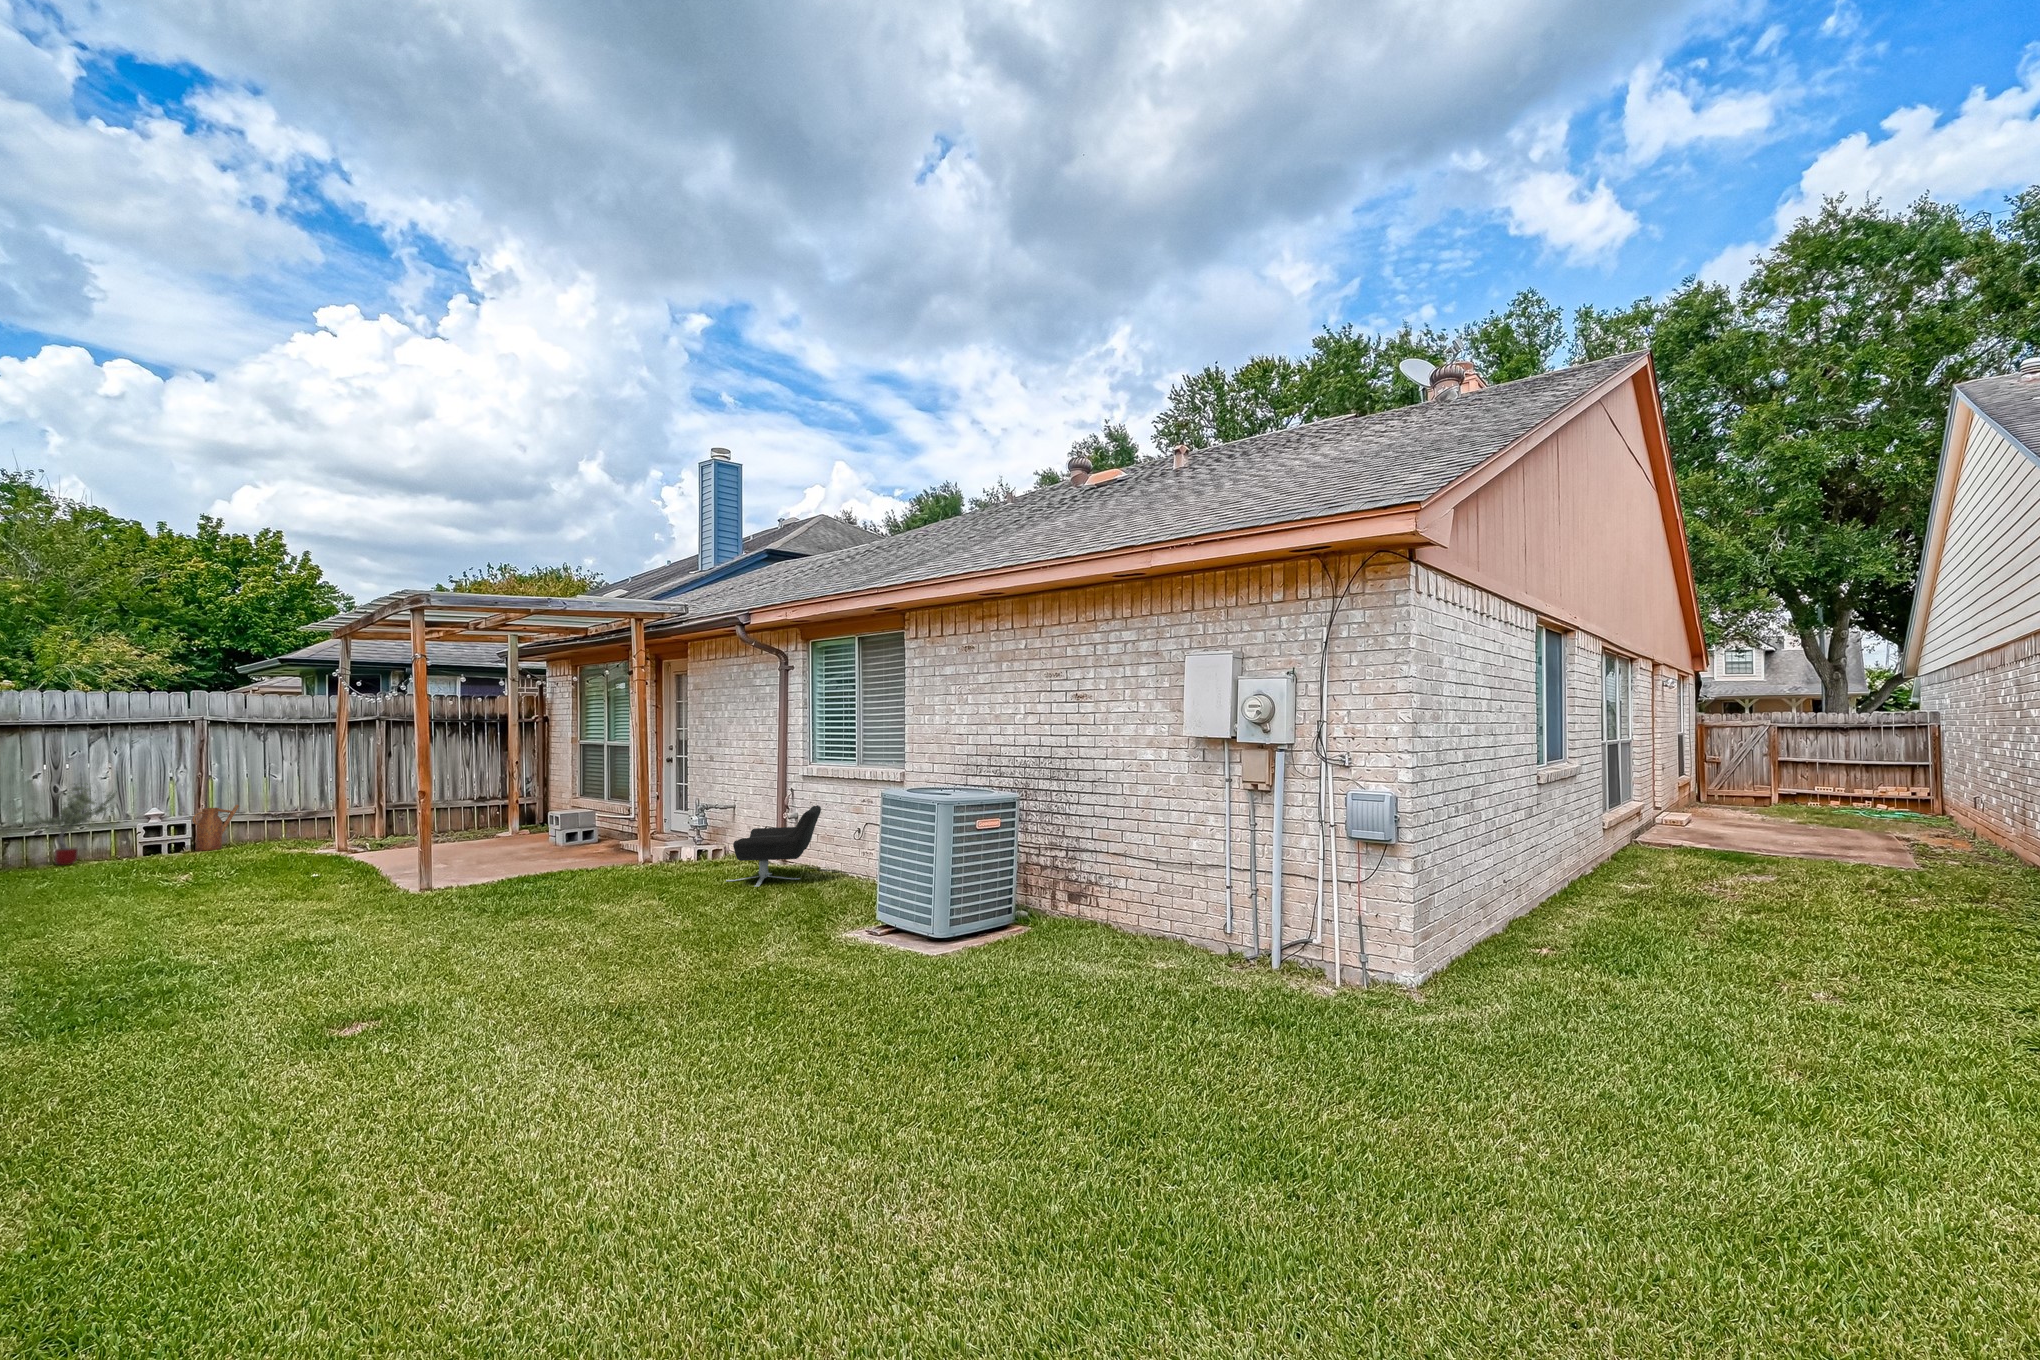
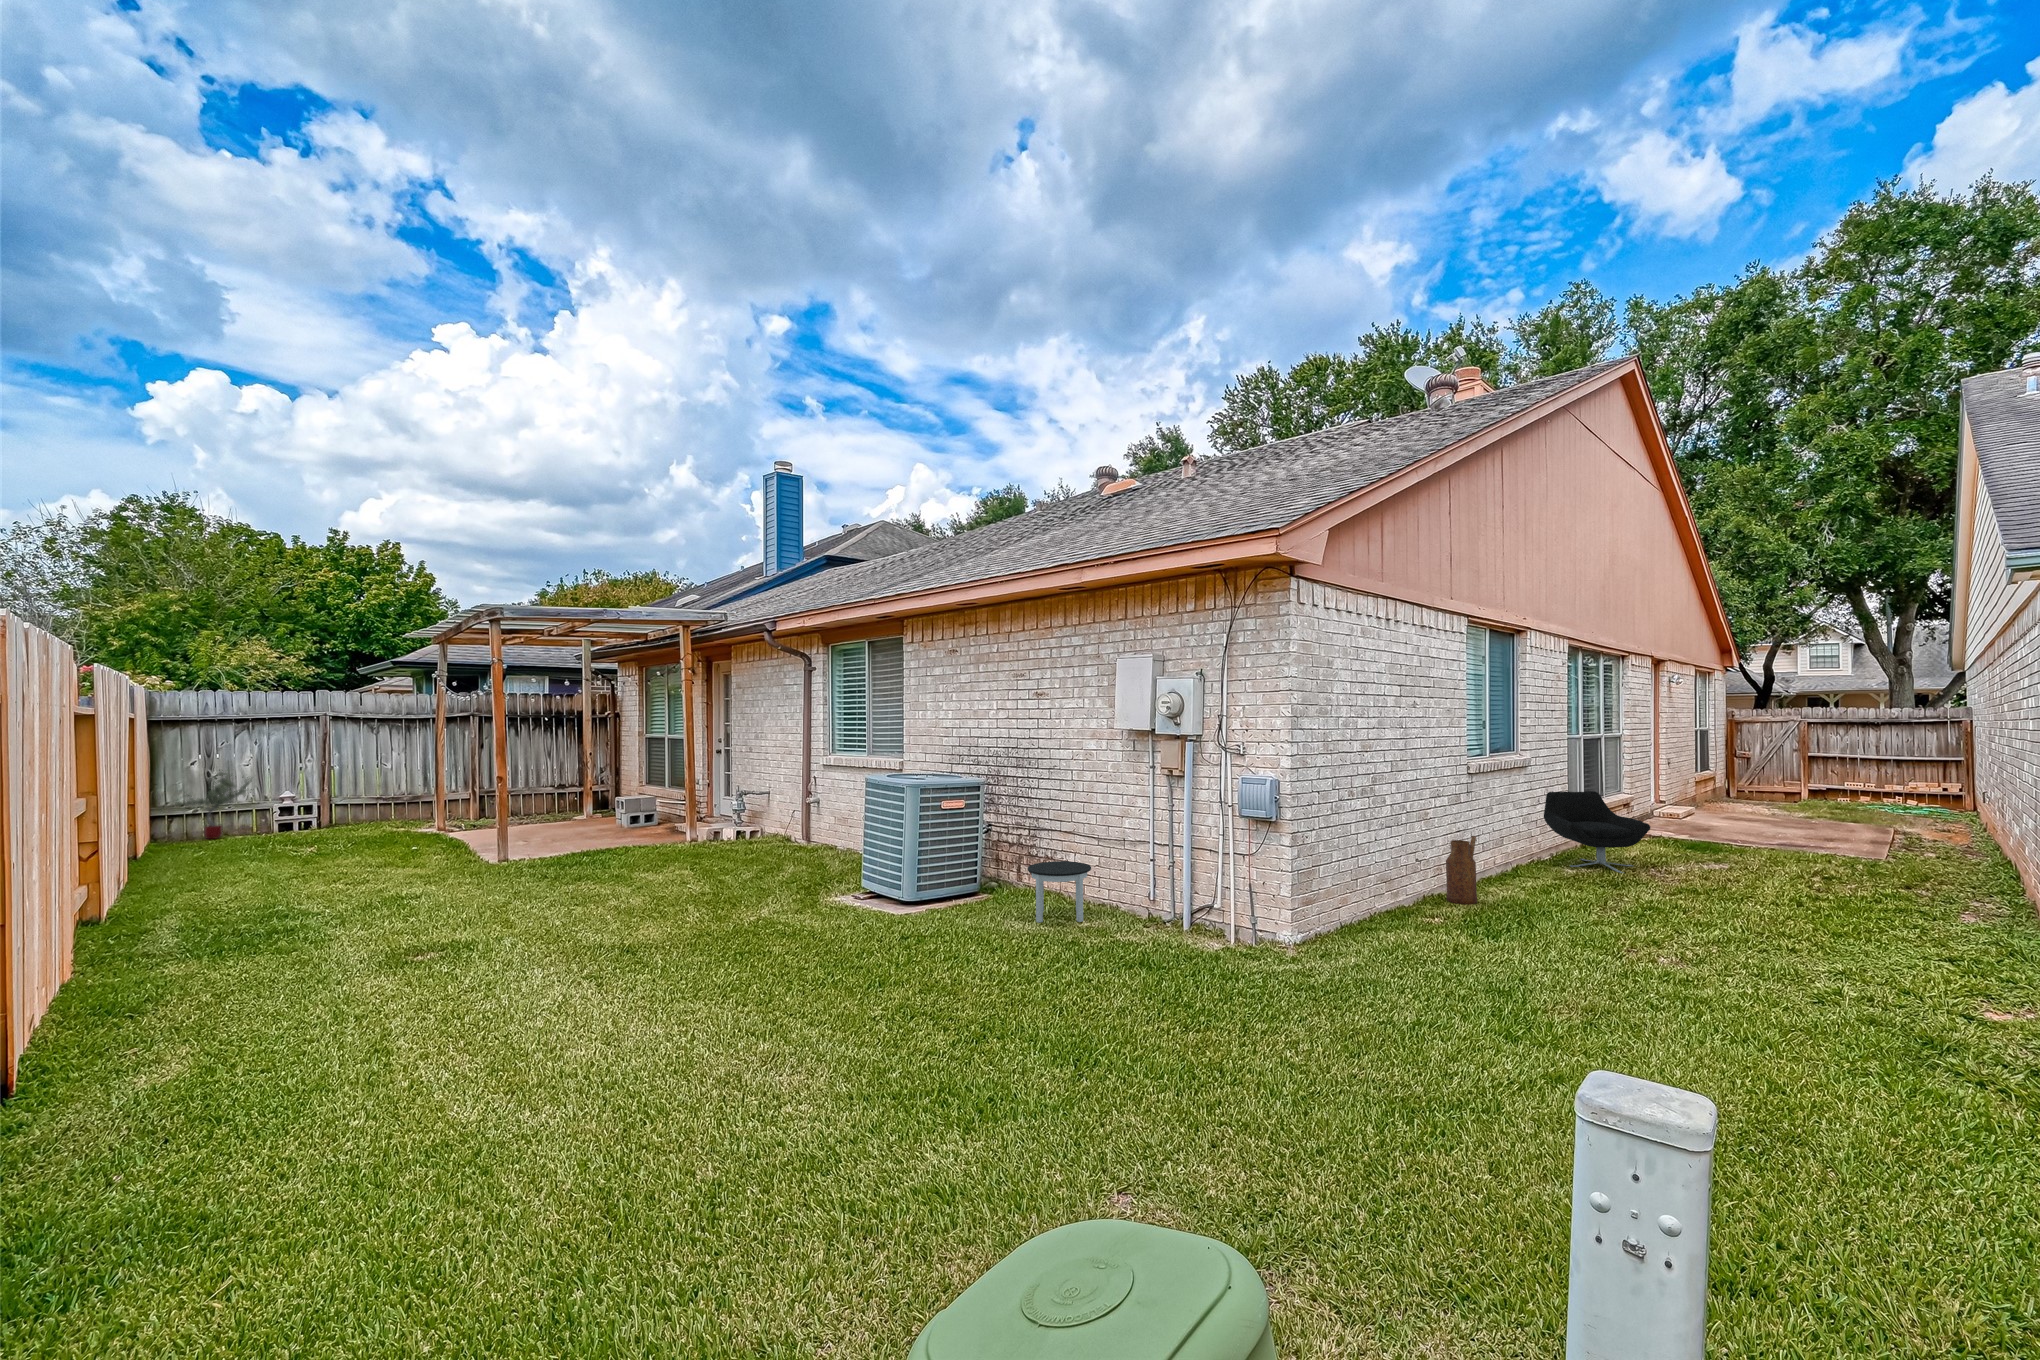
watering can: present [193,805,239,851] -> present [1446,836,1477,904]
lounge chair: present [726,805,821,887] -> present [1544,791,1650,873]
round table: none [1079,886,1152,958] -> present [1028,861,1091,923]

